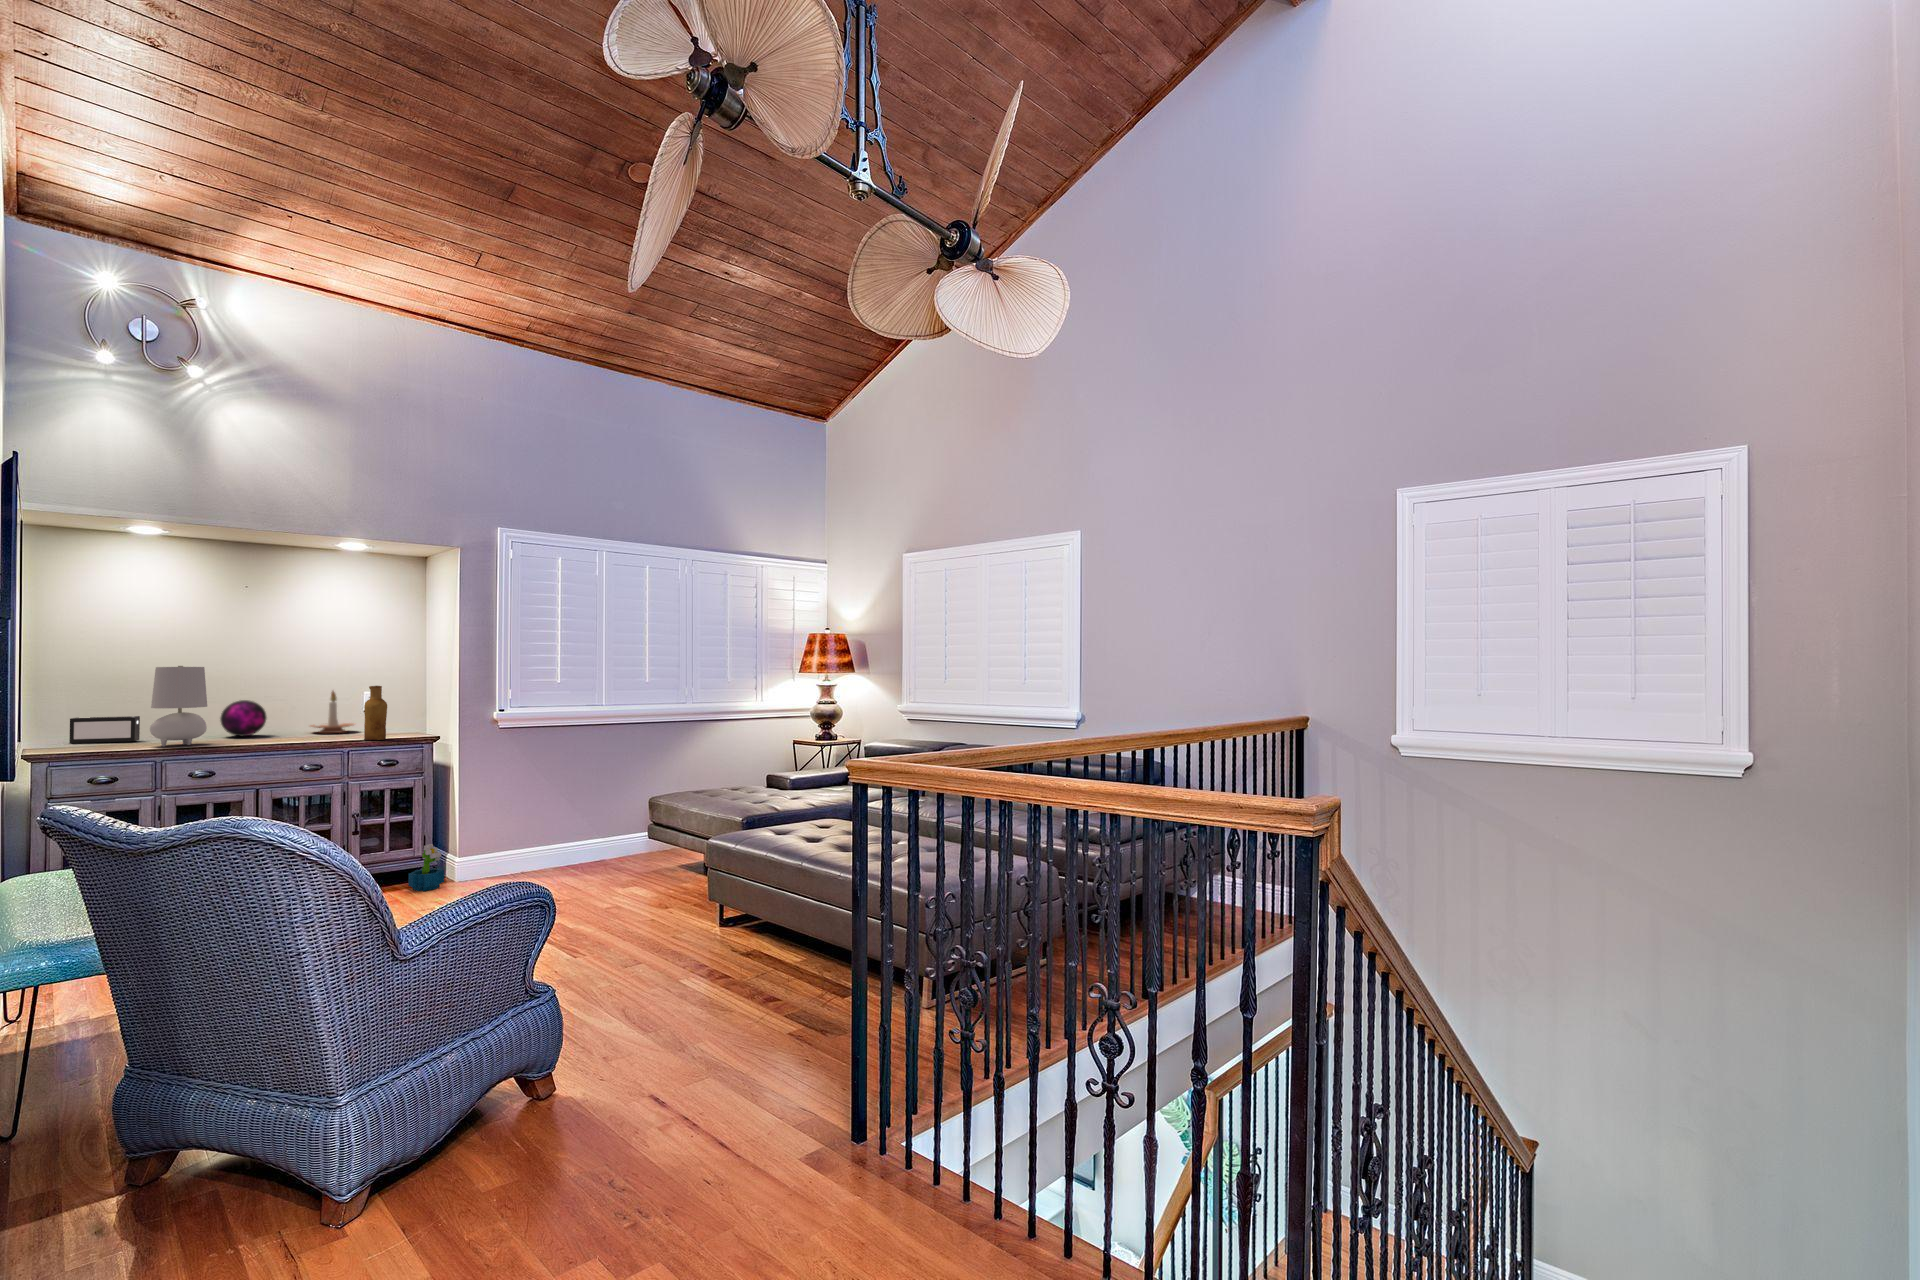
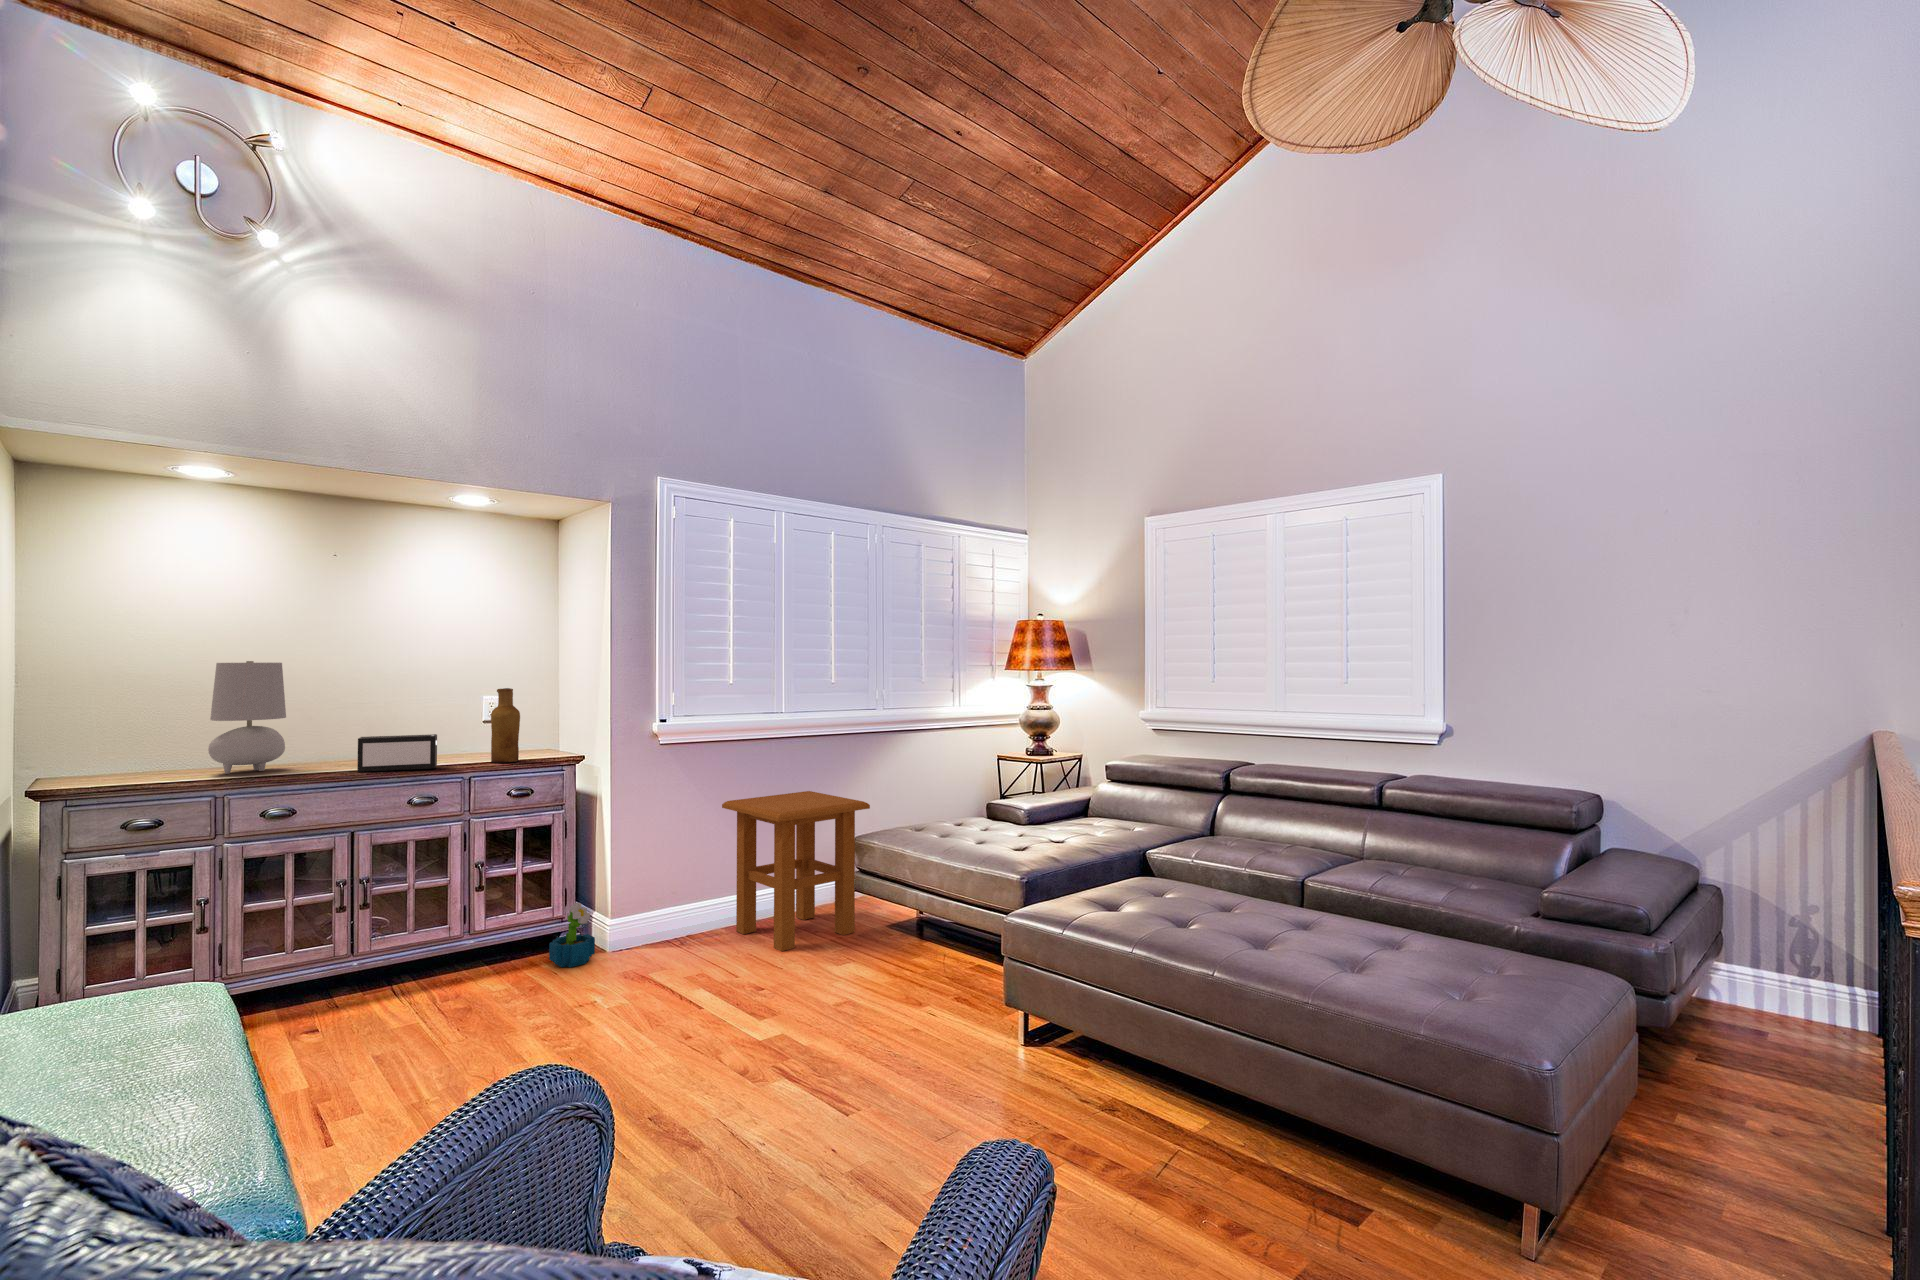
candle holder: present [311,691,354,733] -> none [415,694,475,752]
decorative orb: present [220,700,267,737] -> none [303,708,362,757]
speaker: present [69,716,140,743] -> present [357,734,437,772]
side table: none [550,765,663,881] -> present [722,791,870,951]

